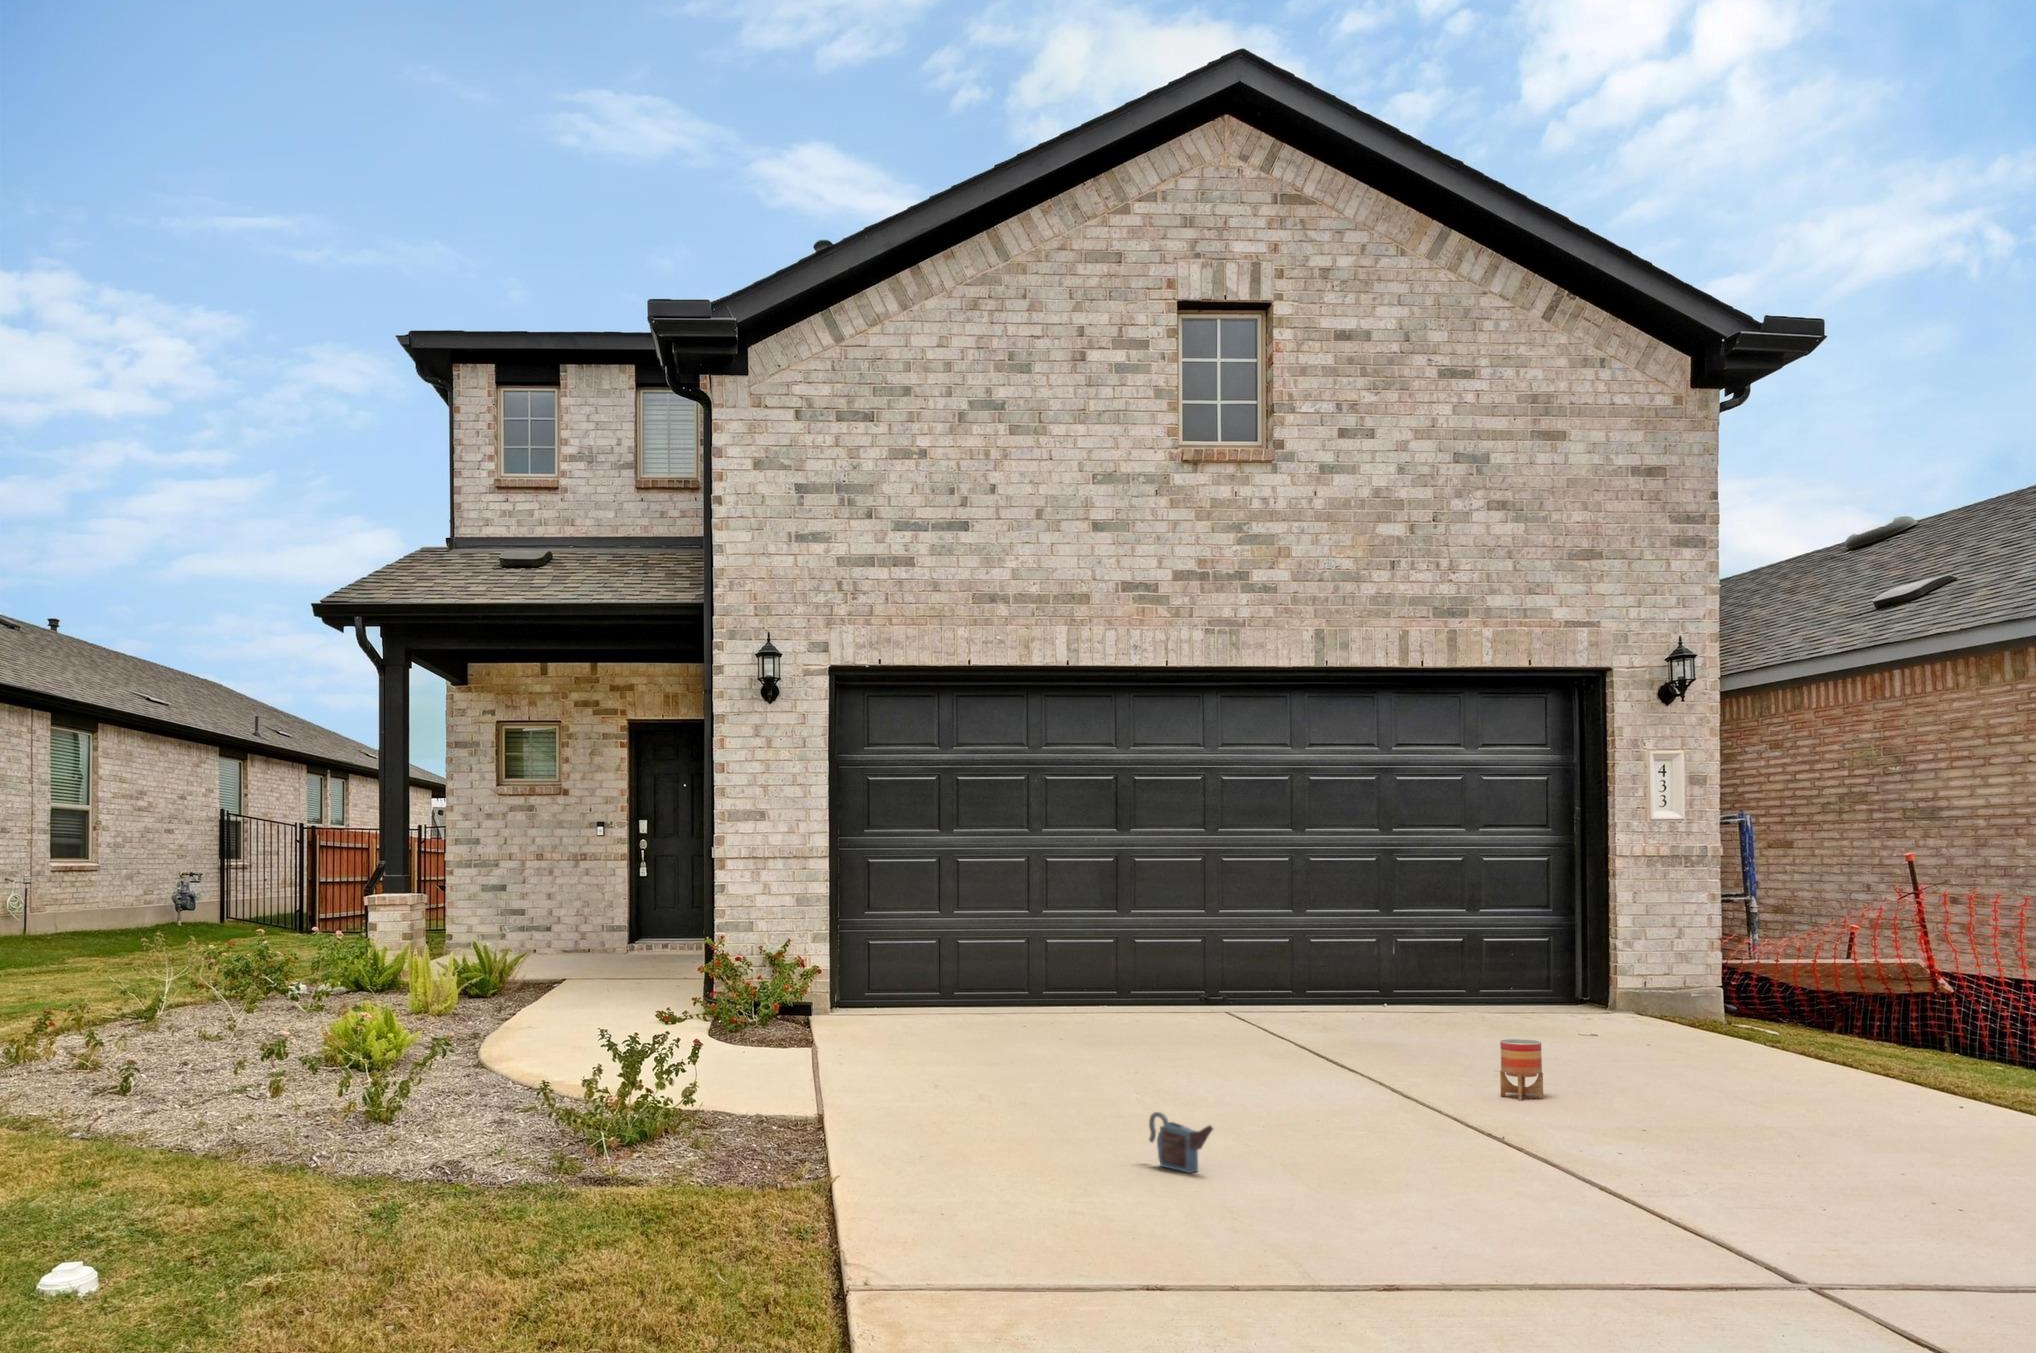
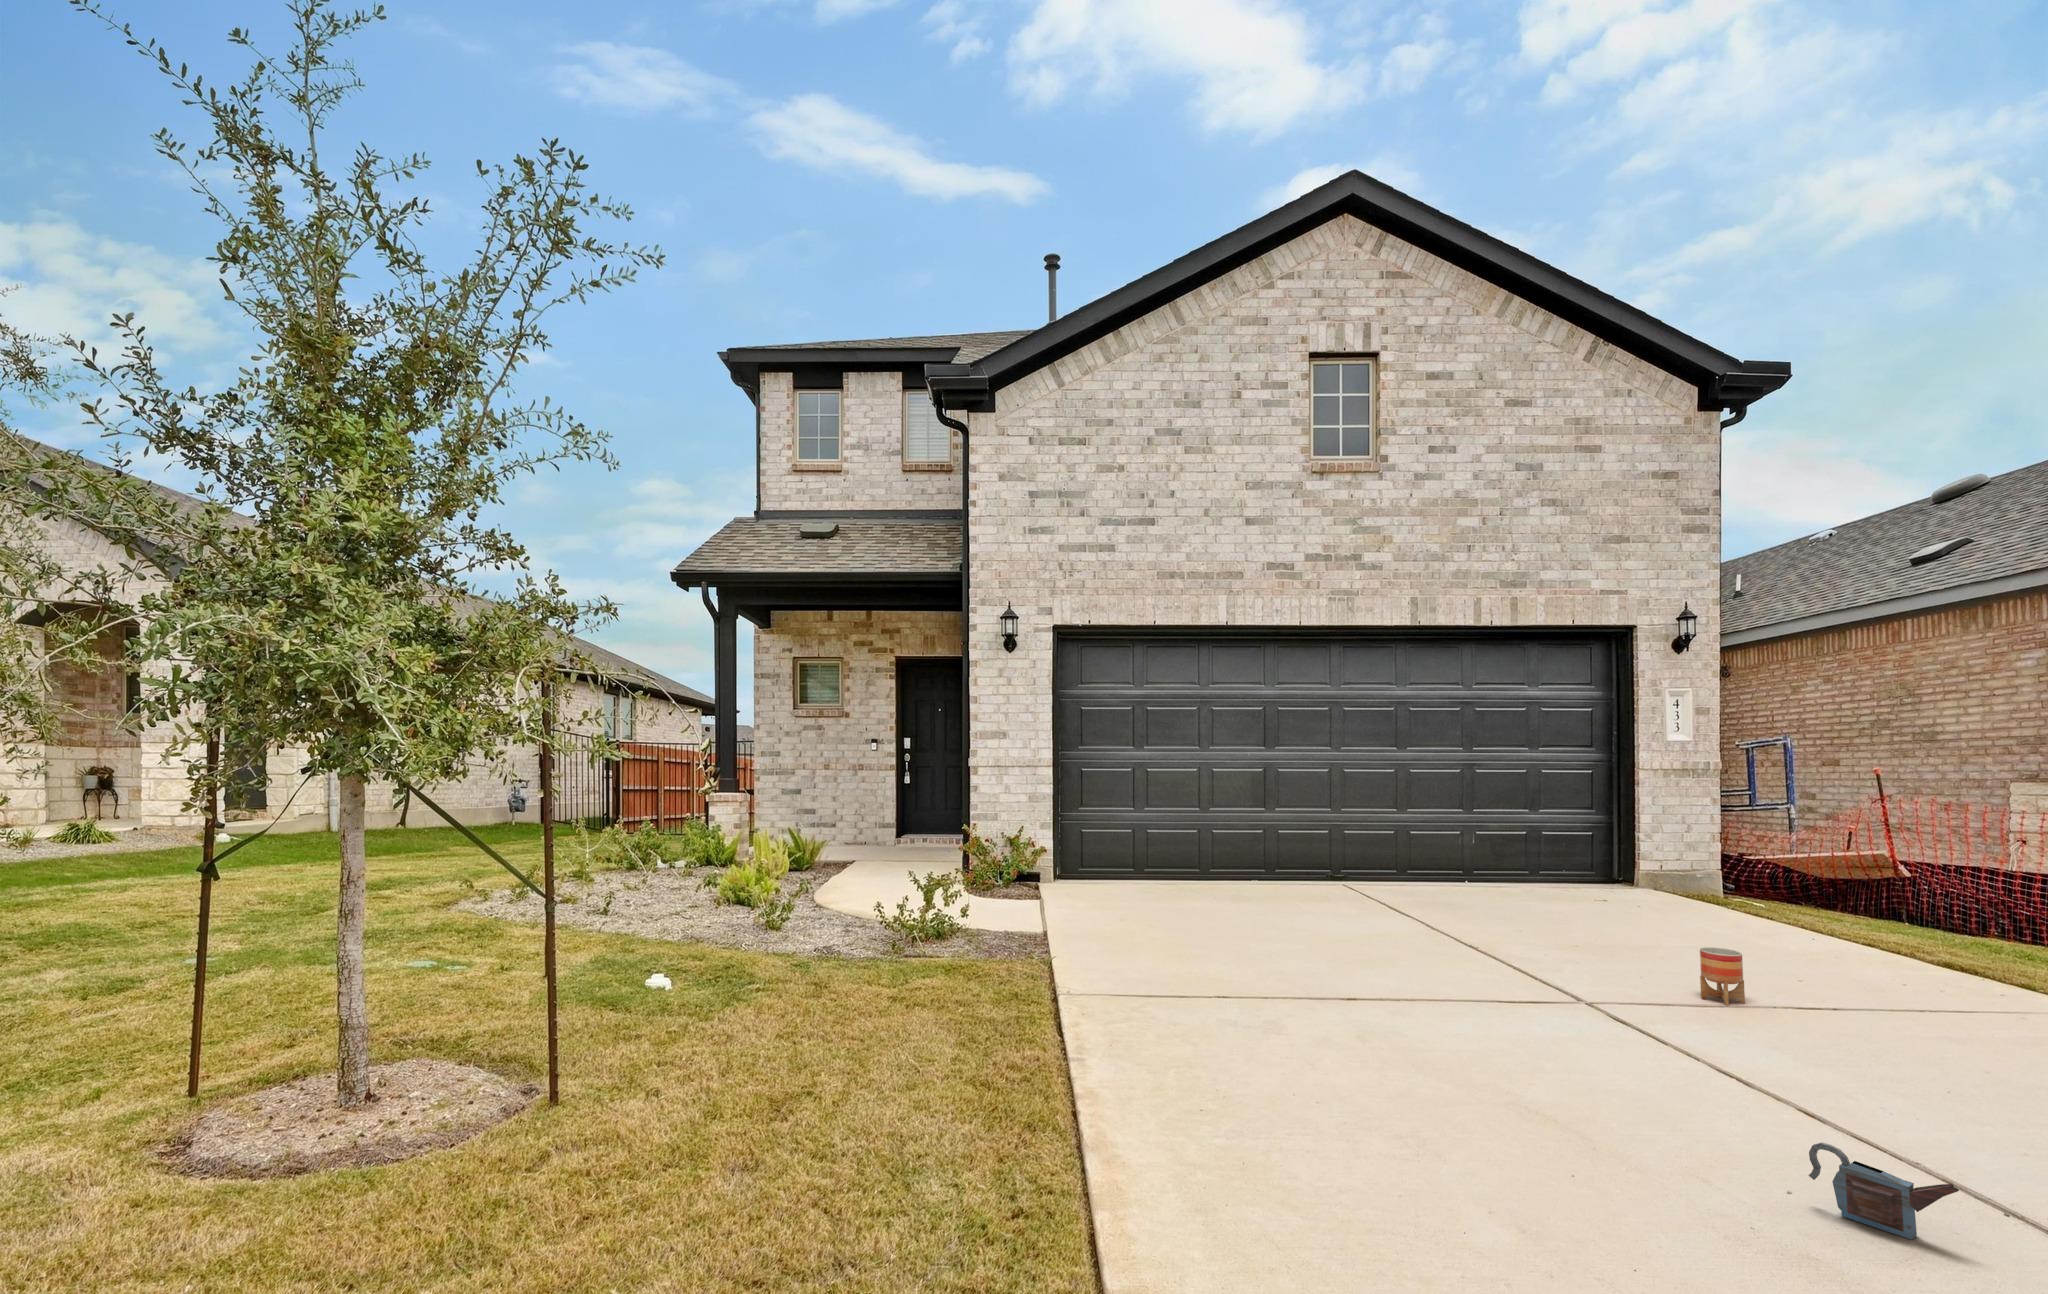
watering can: present [1149,1112,1213,1173] -> present [1809,1142,1959,1240]

